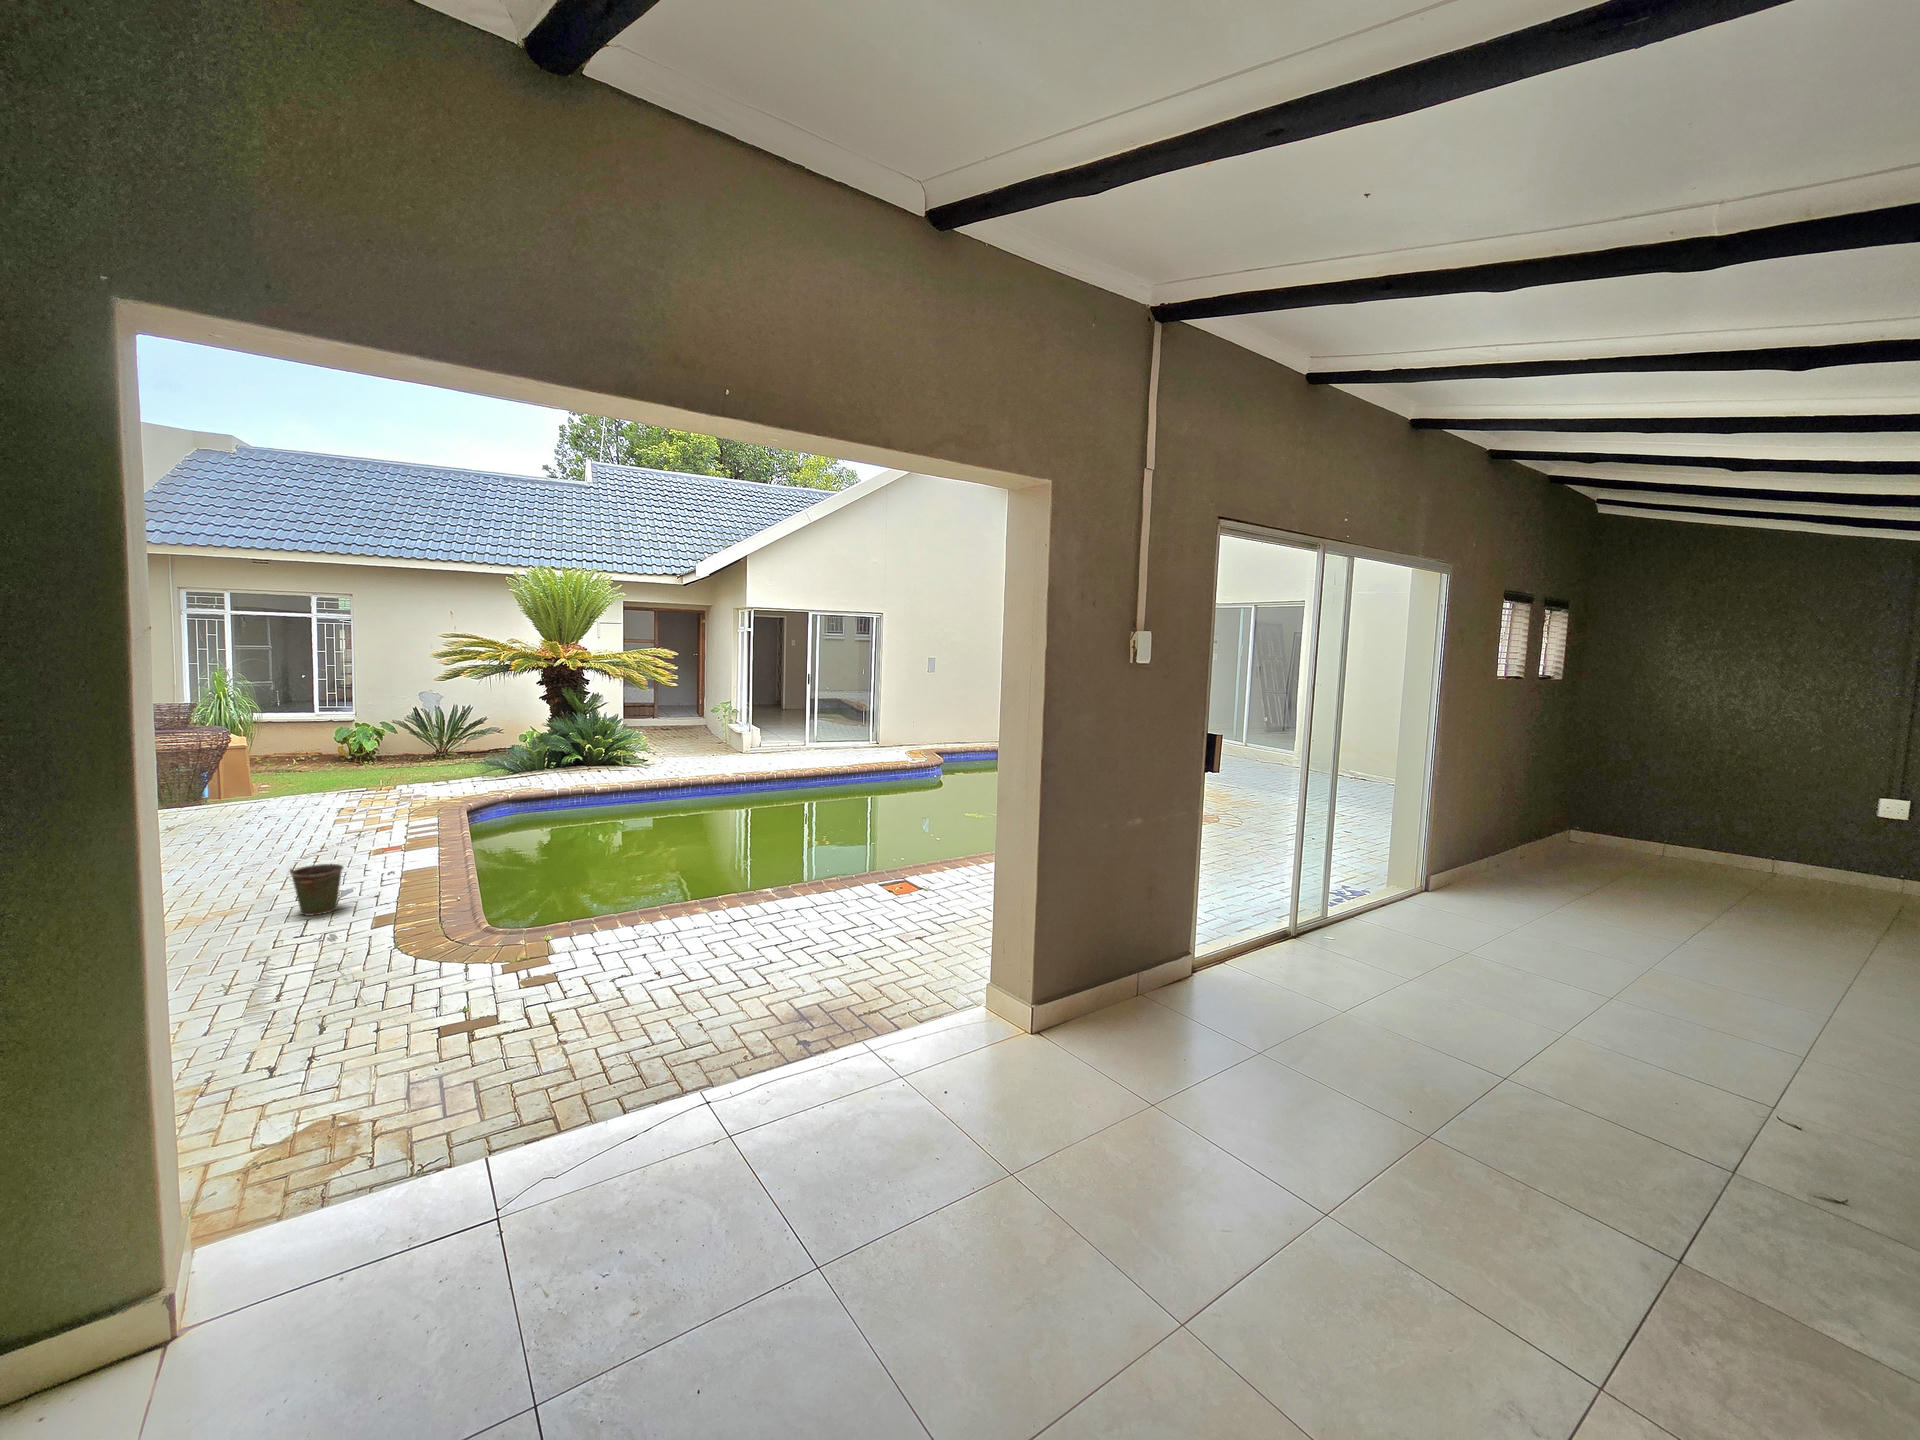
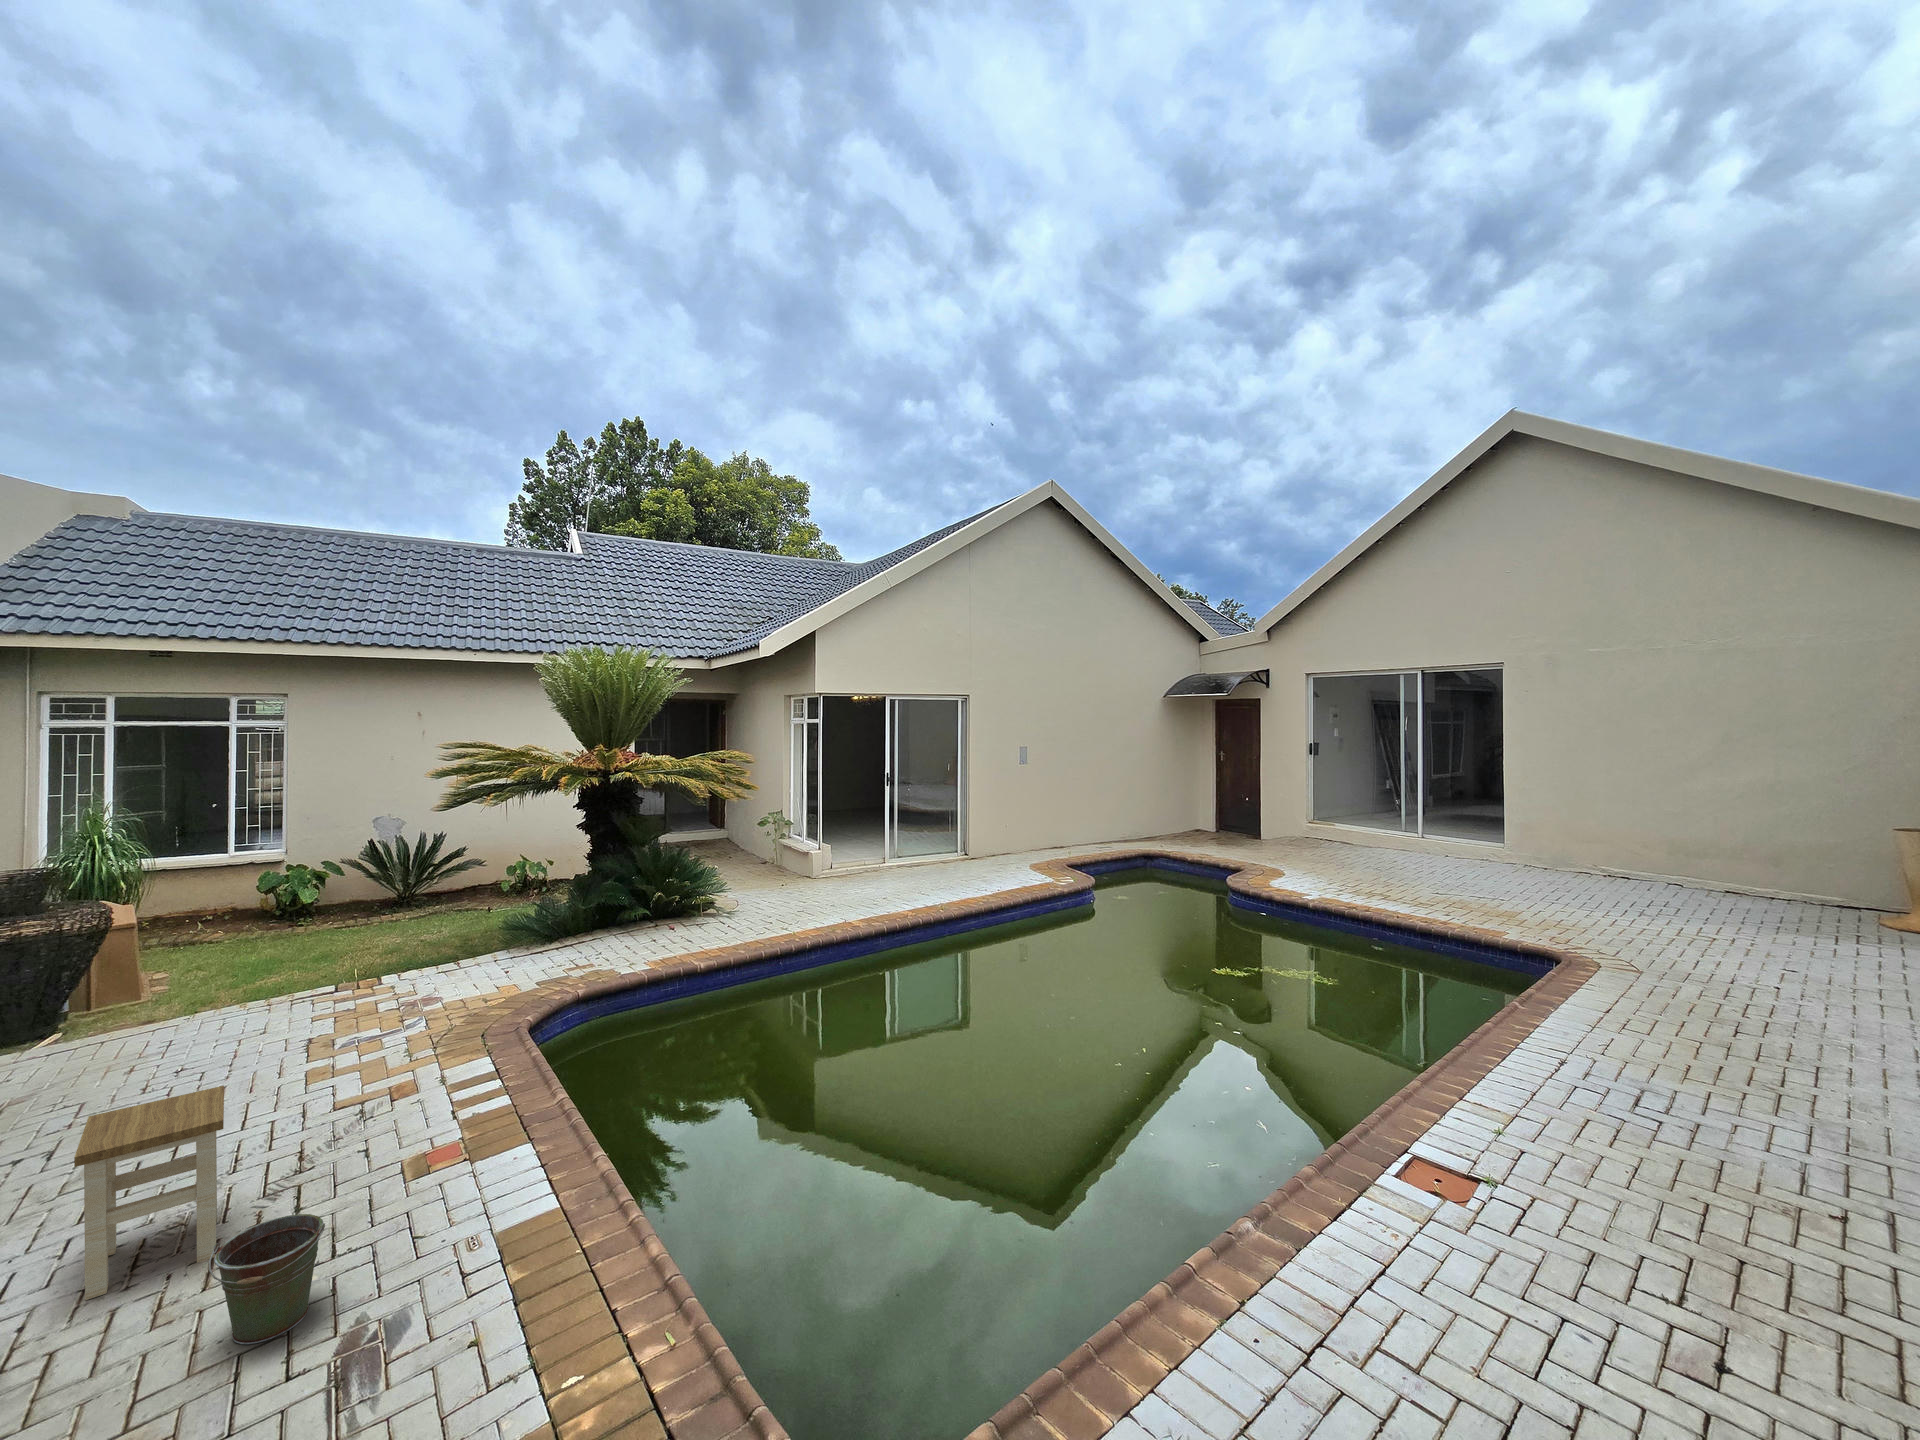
stool: none [223,810,297,900] -> present [74,1086,224,1300]

